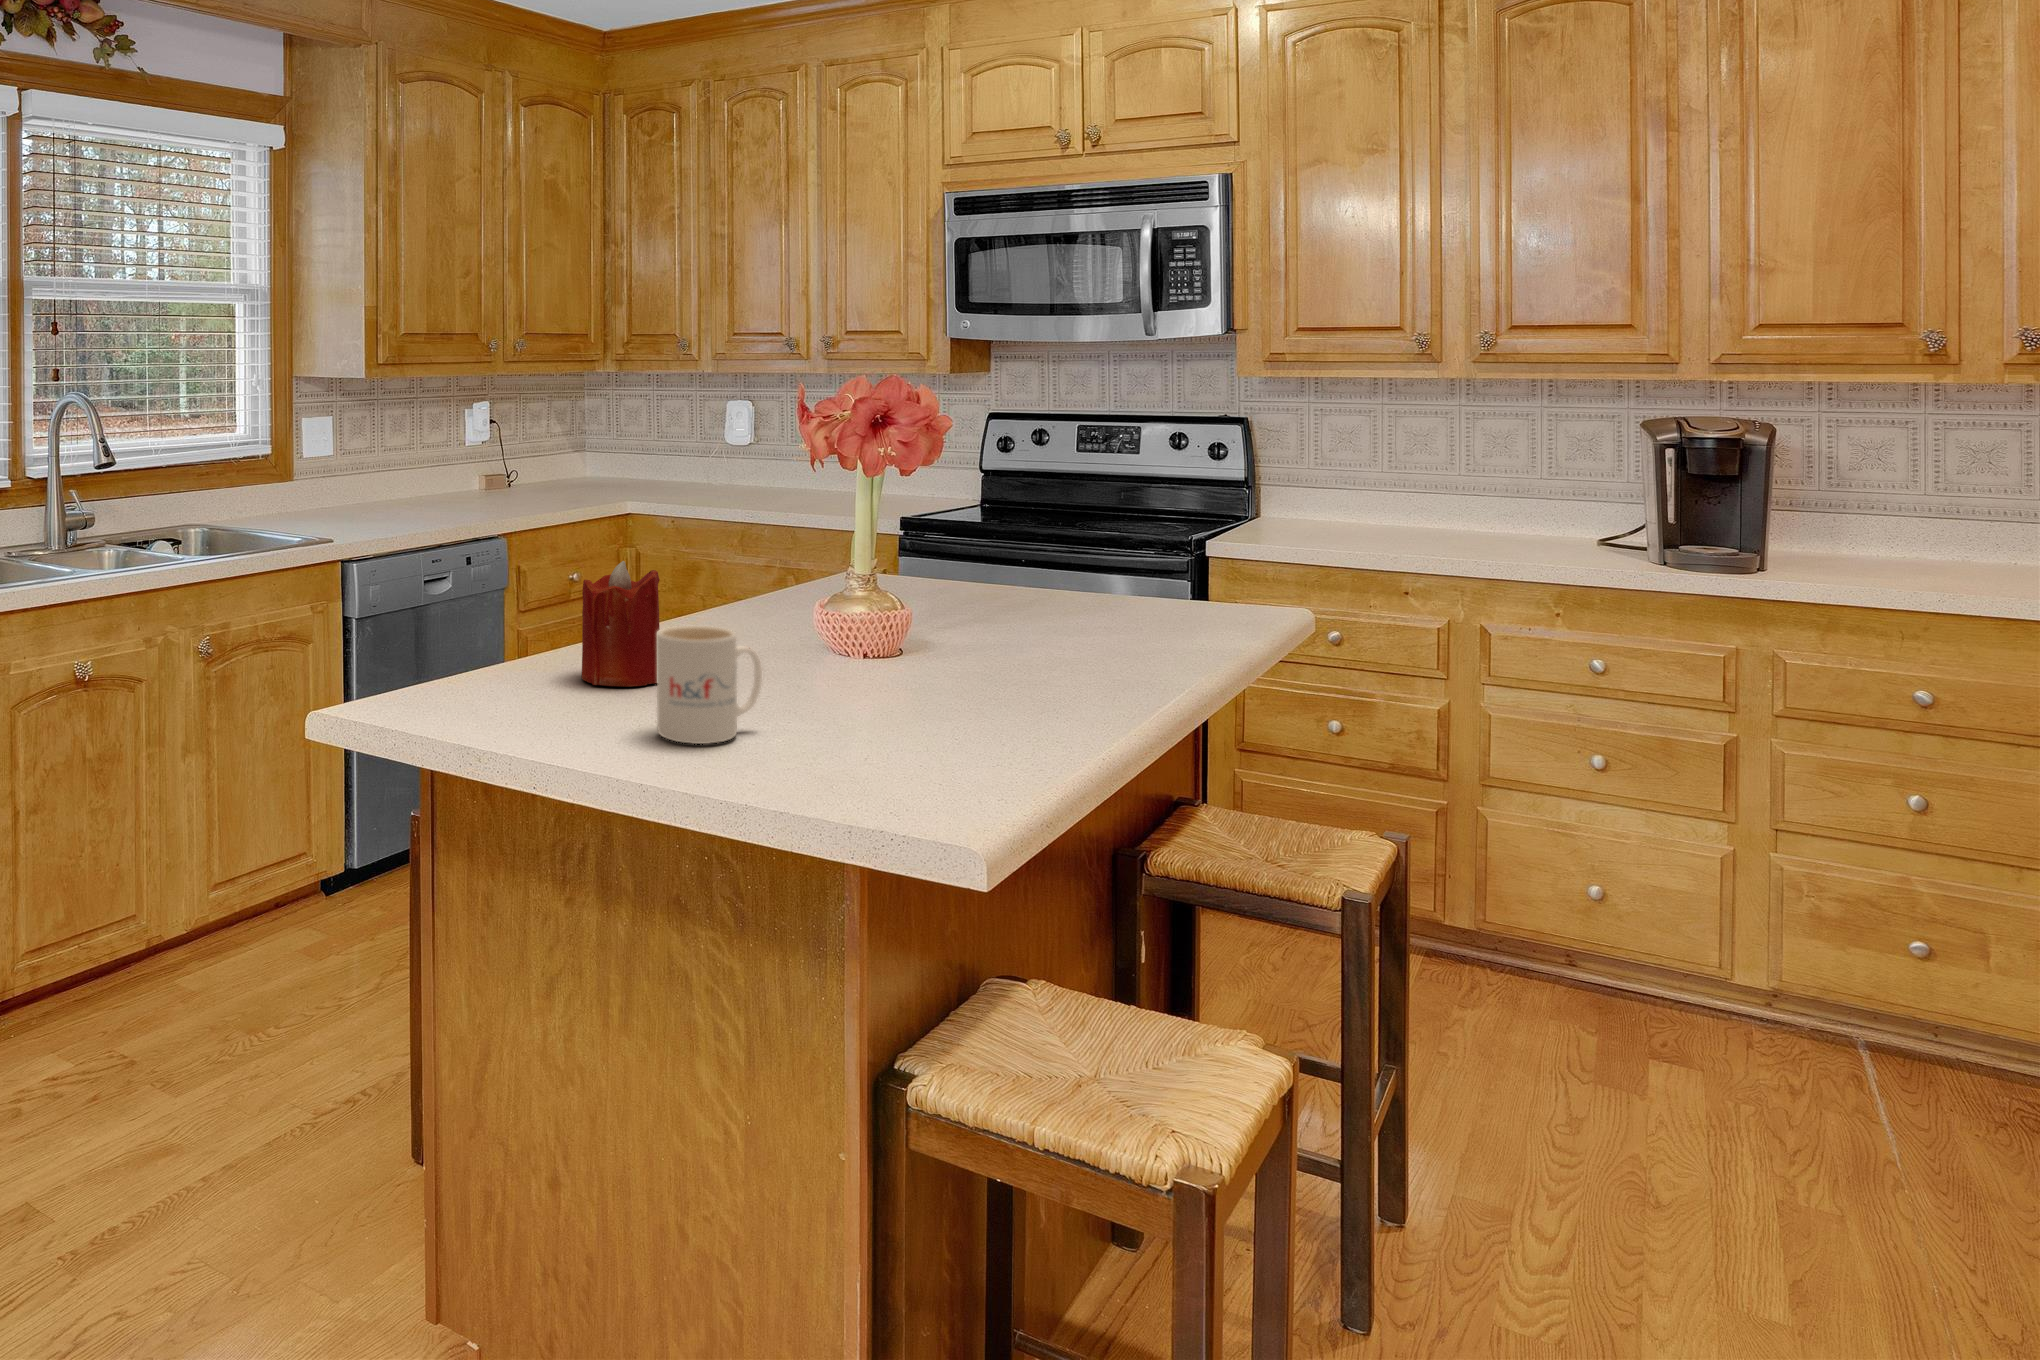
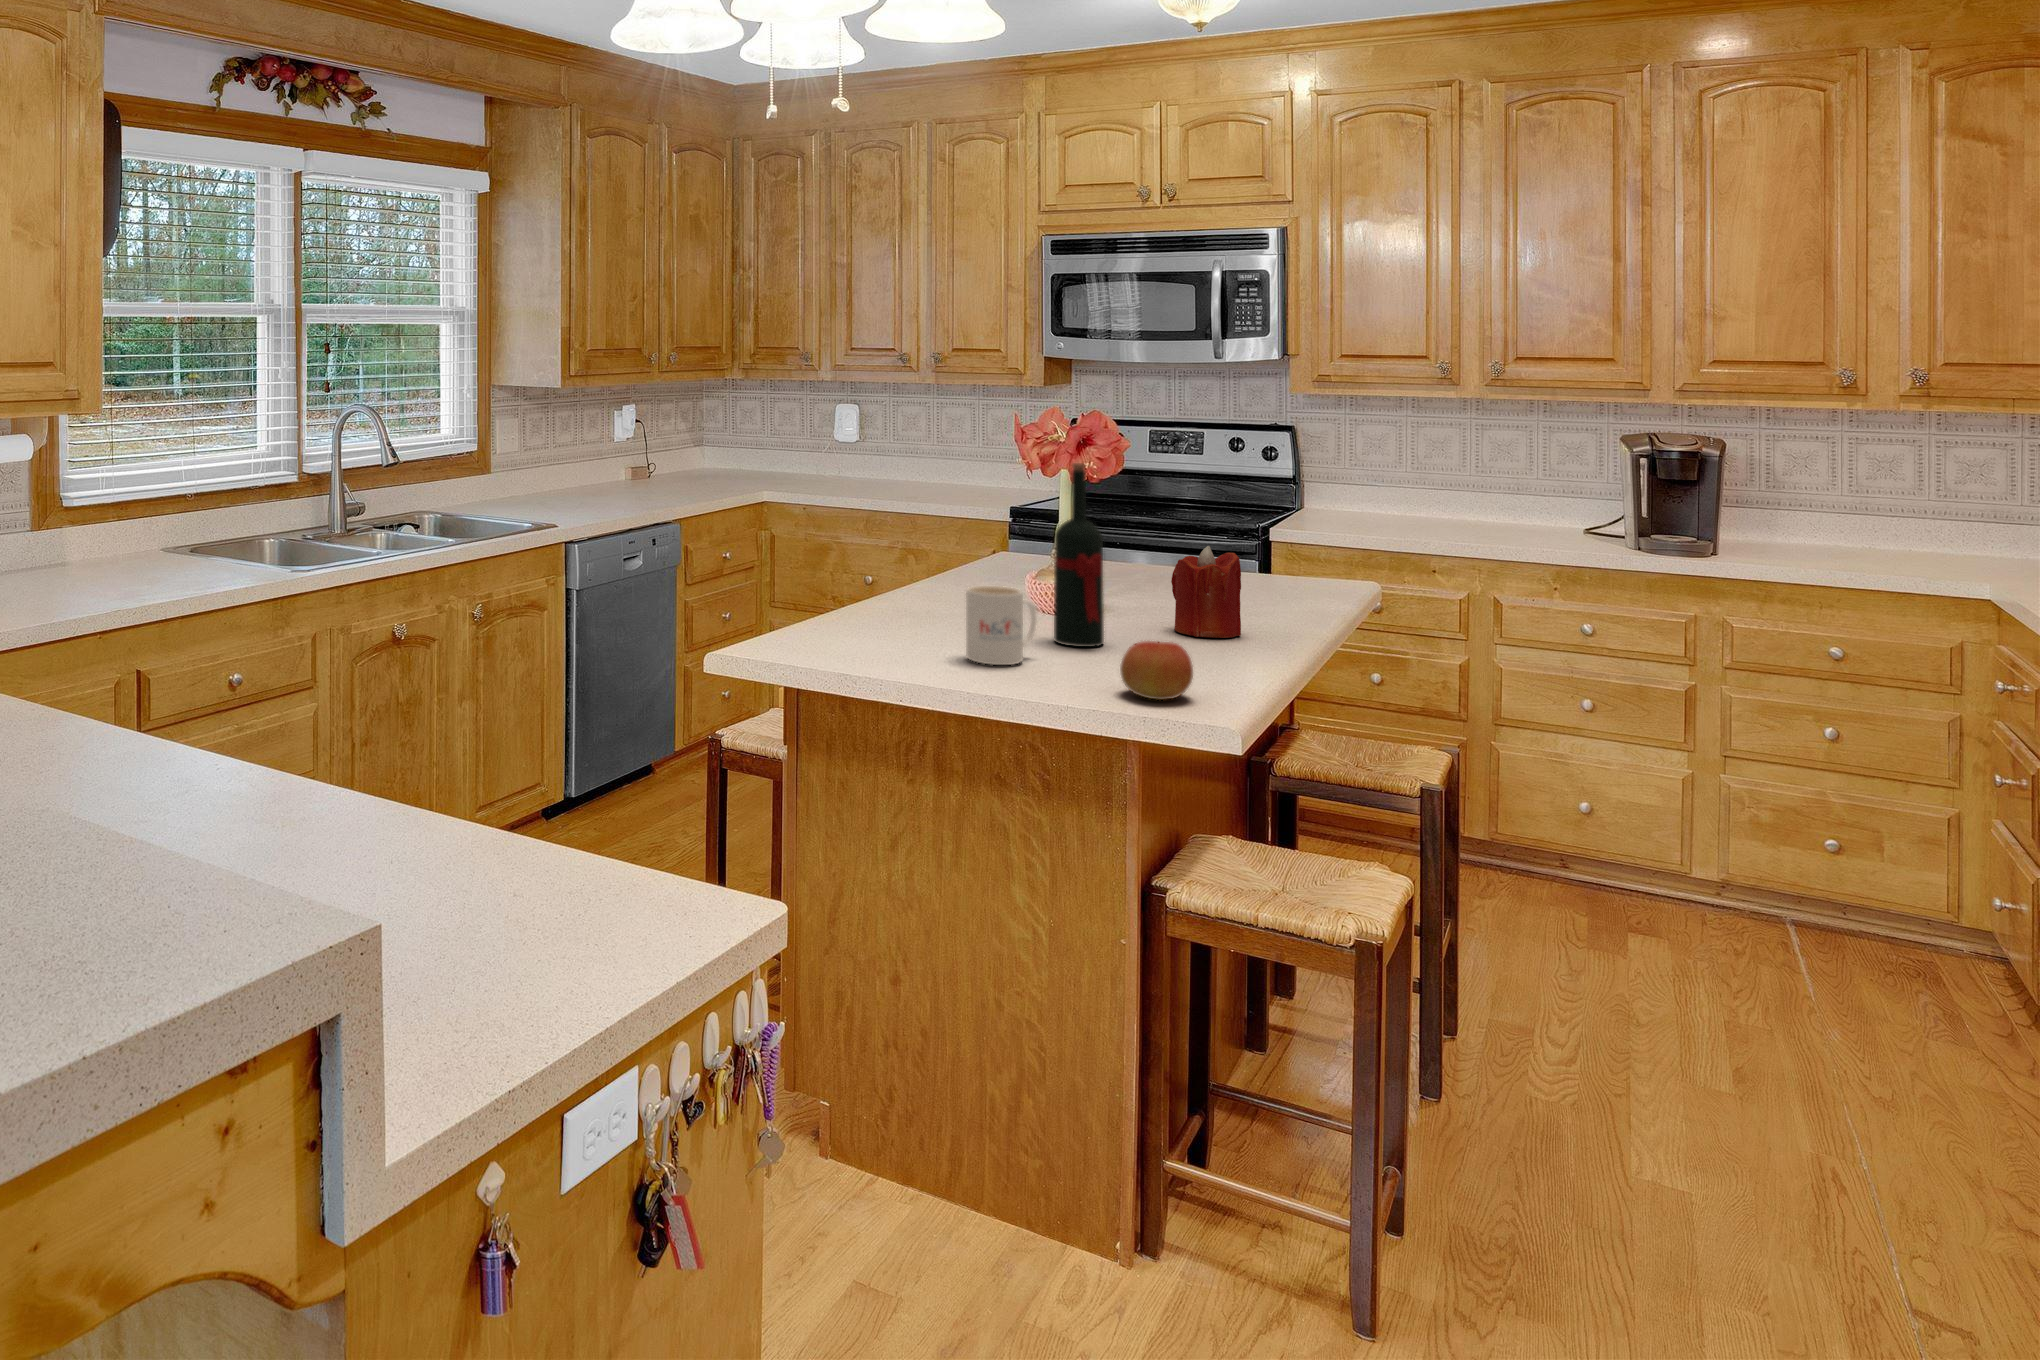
wine bottle: none [807,448,874,713] -> present [1054,463,1104,647]
candle: present [582,561,660,687] -> present [1171,546,1241,638]
apple: none [840,714,946,806] -> present [1120,641,1193,700]

